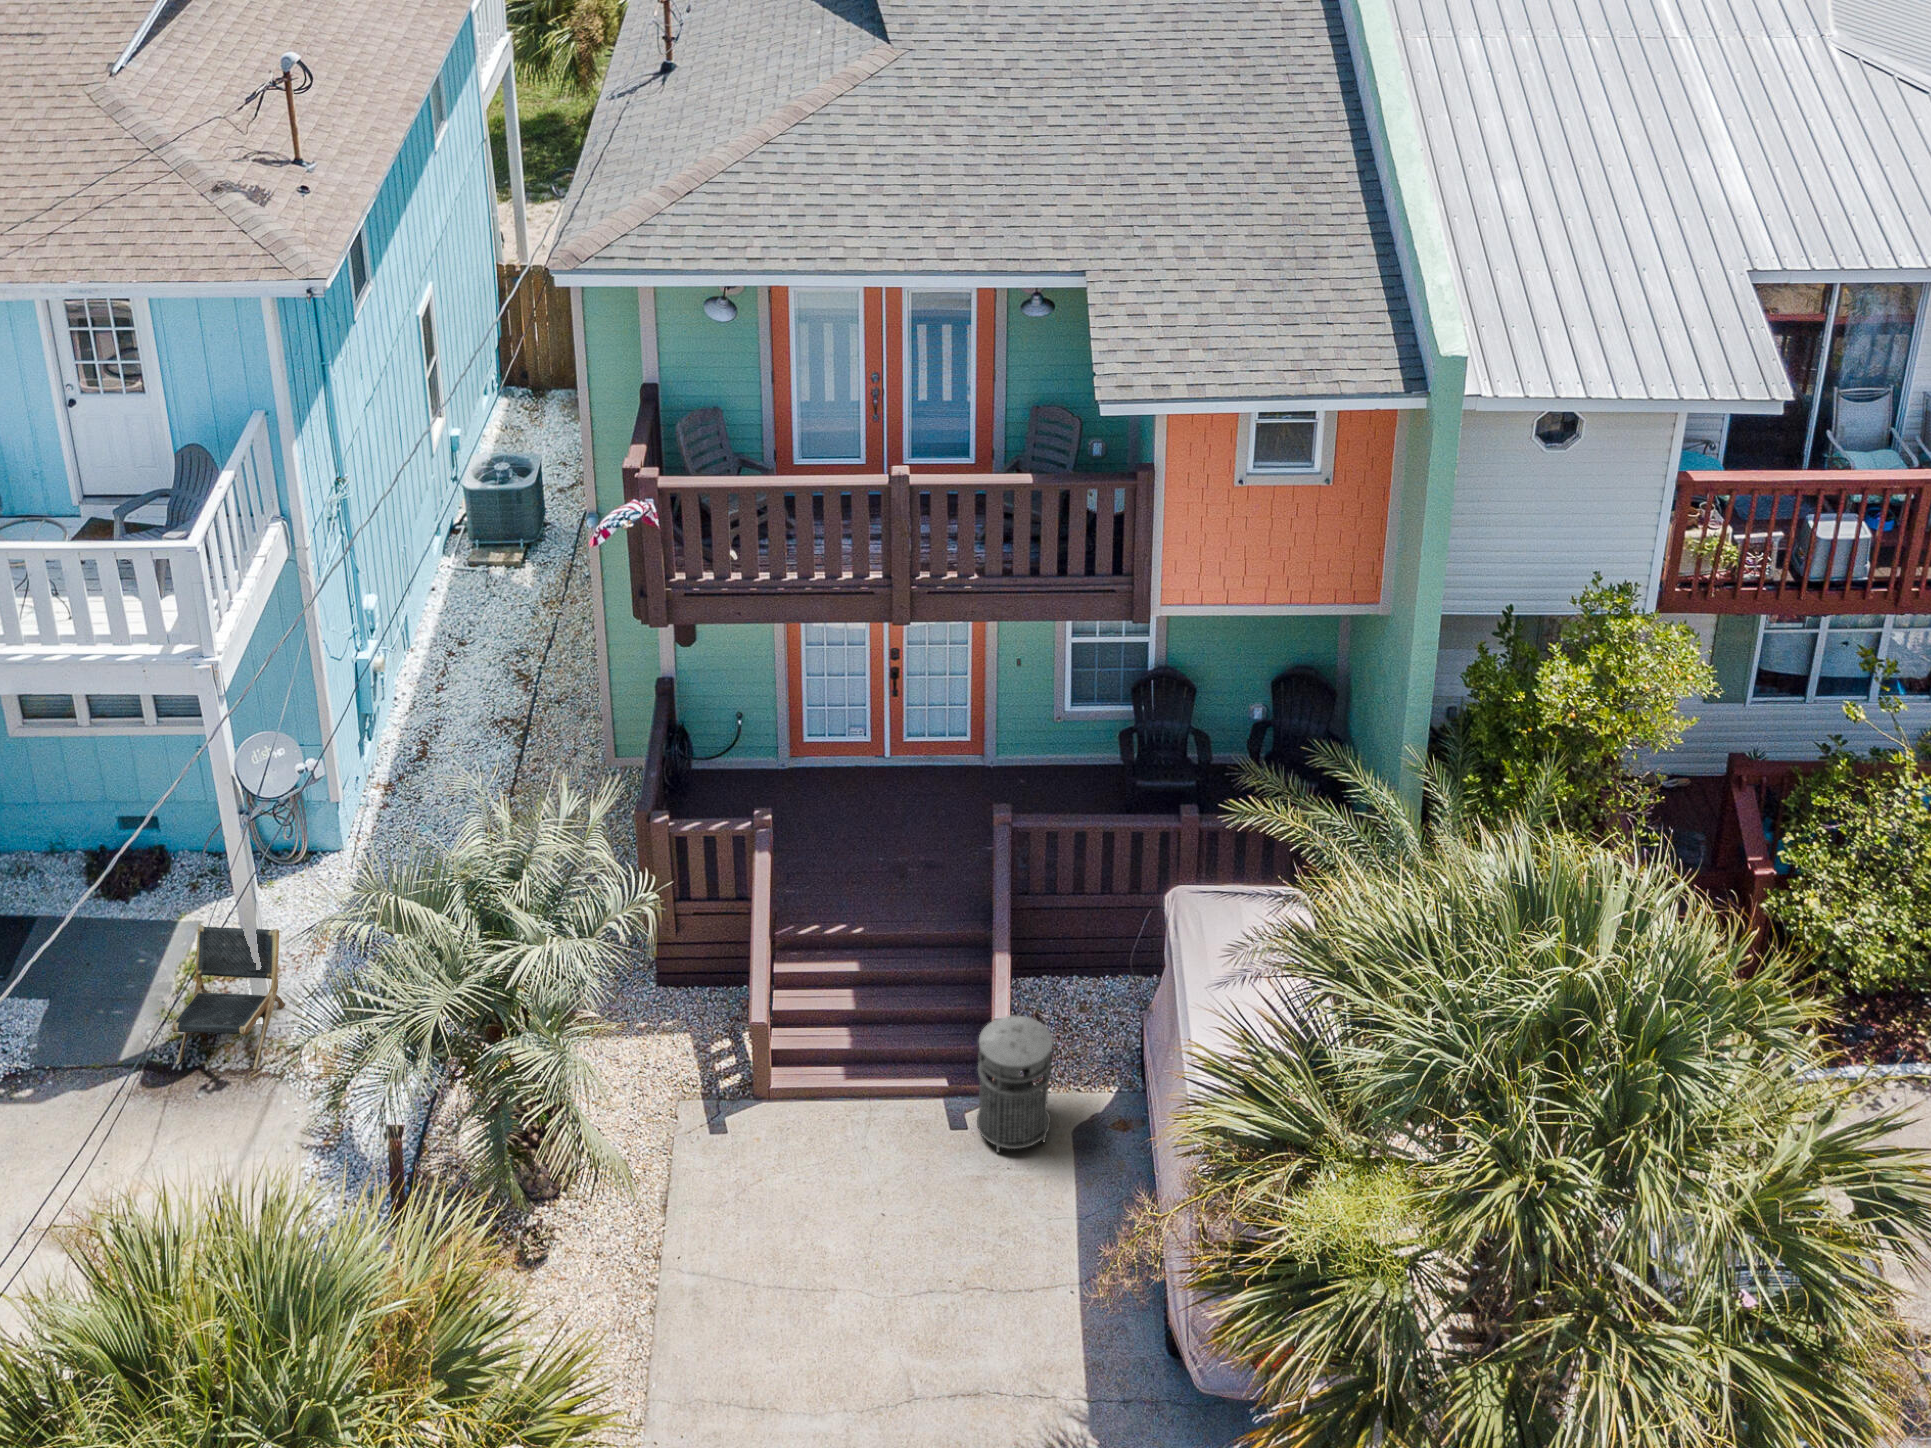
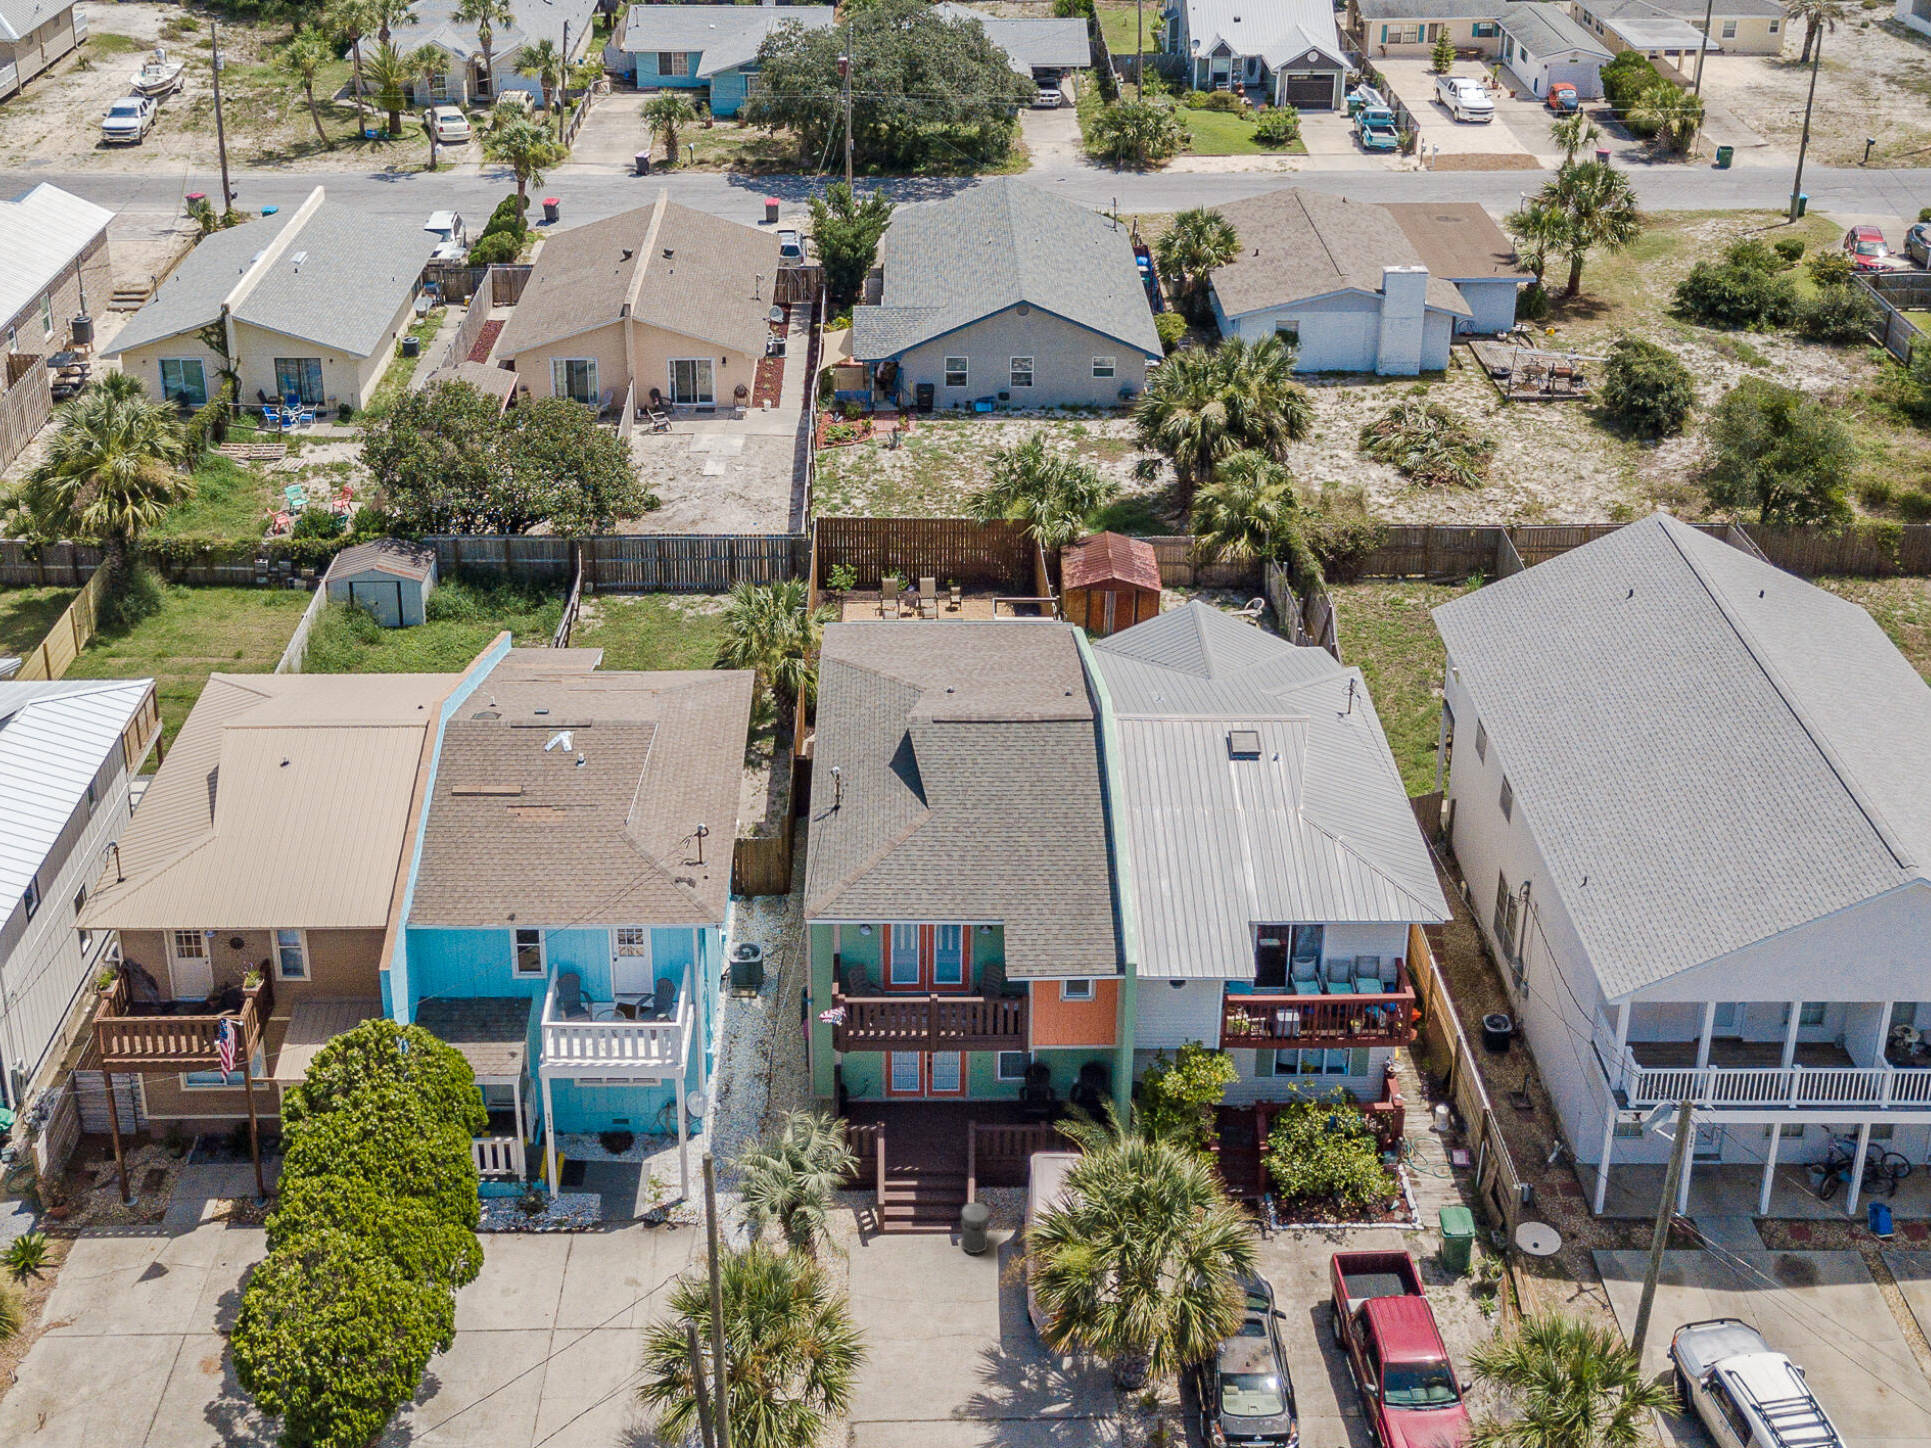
lounge chair: present [172,925,285,1069] -> none [662,1164,697,1220]

